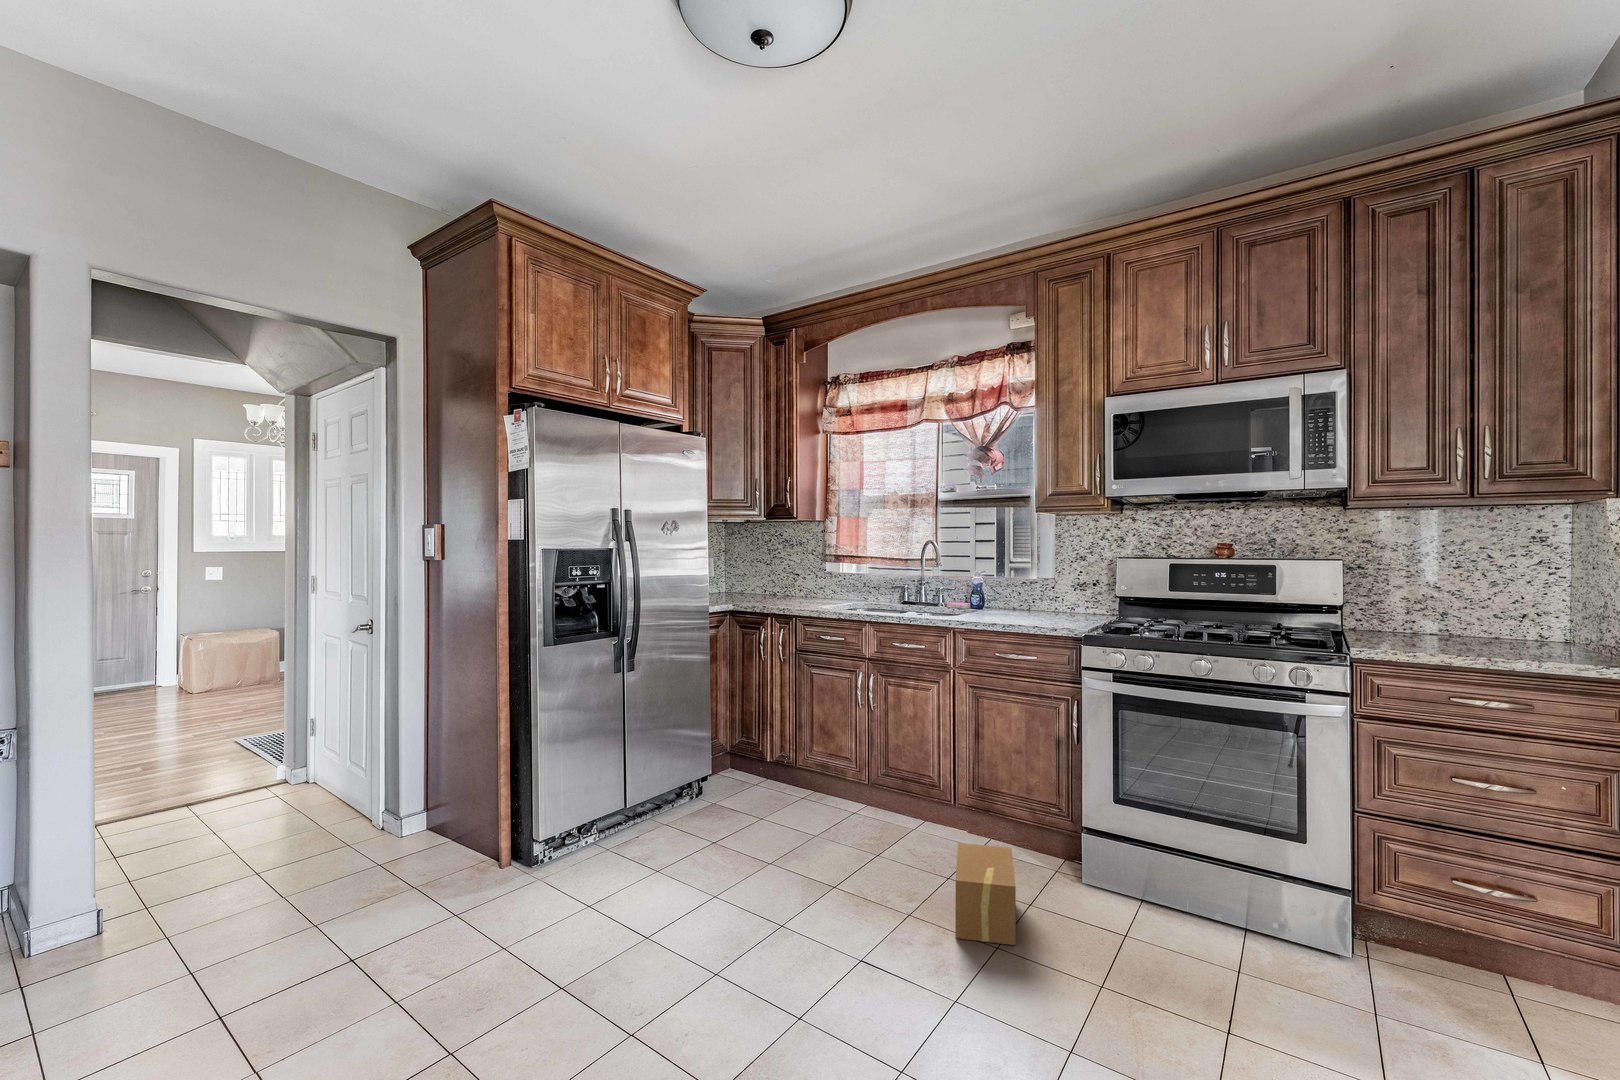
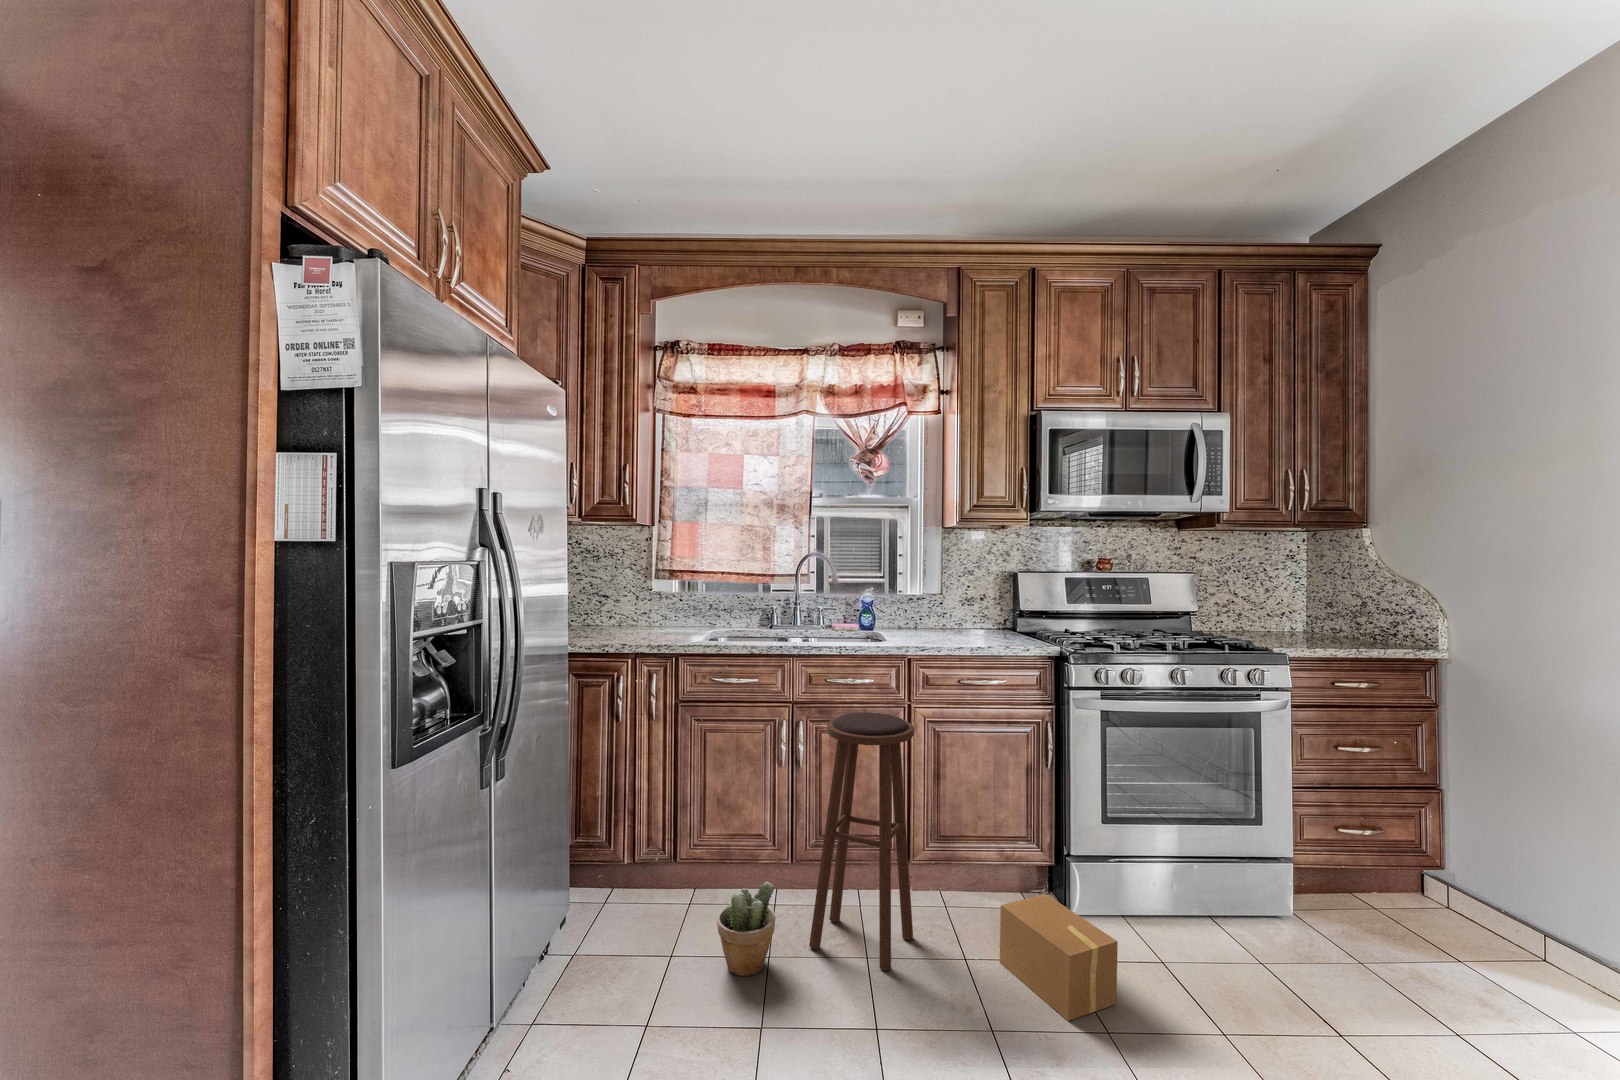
stool: none [830,665,912,870] -> present [809,712,914,971]
potted plant: none [756,782,799,845] -> present [717,882,776,976]

